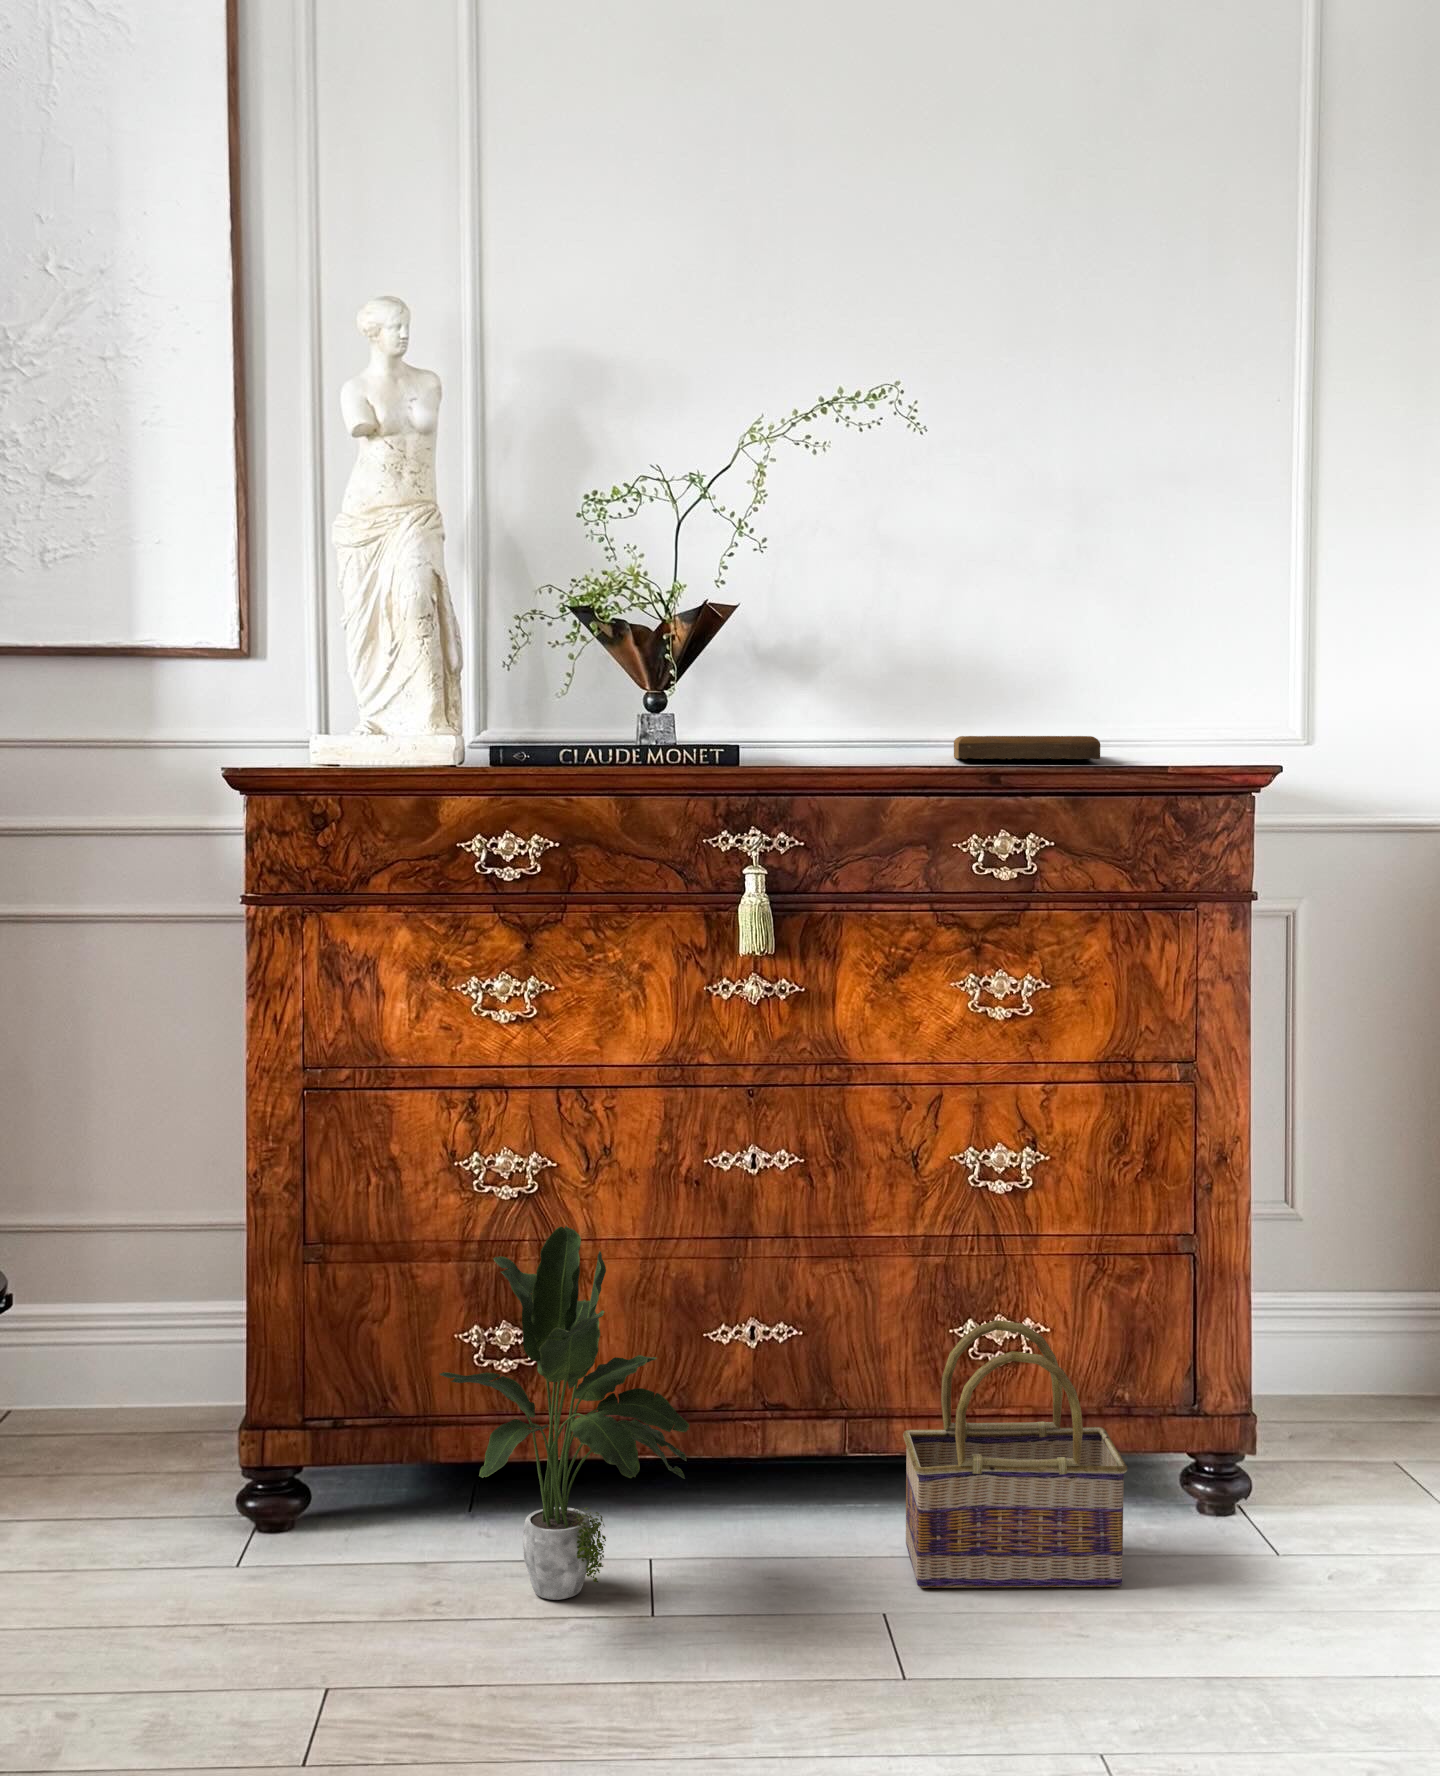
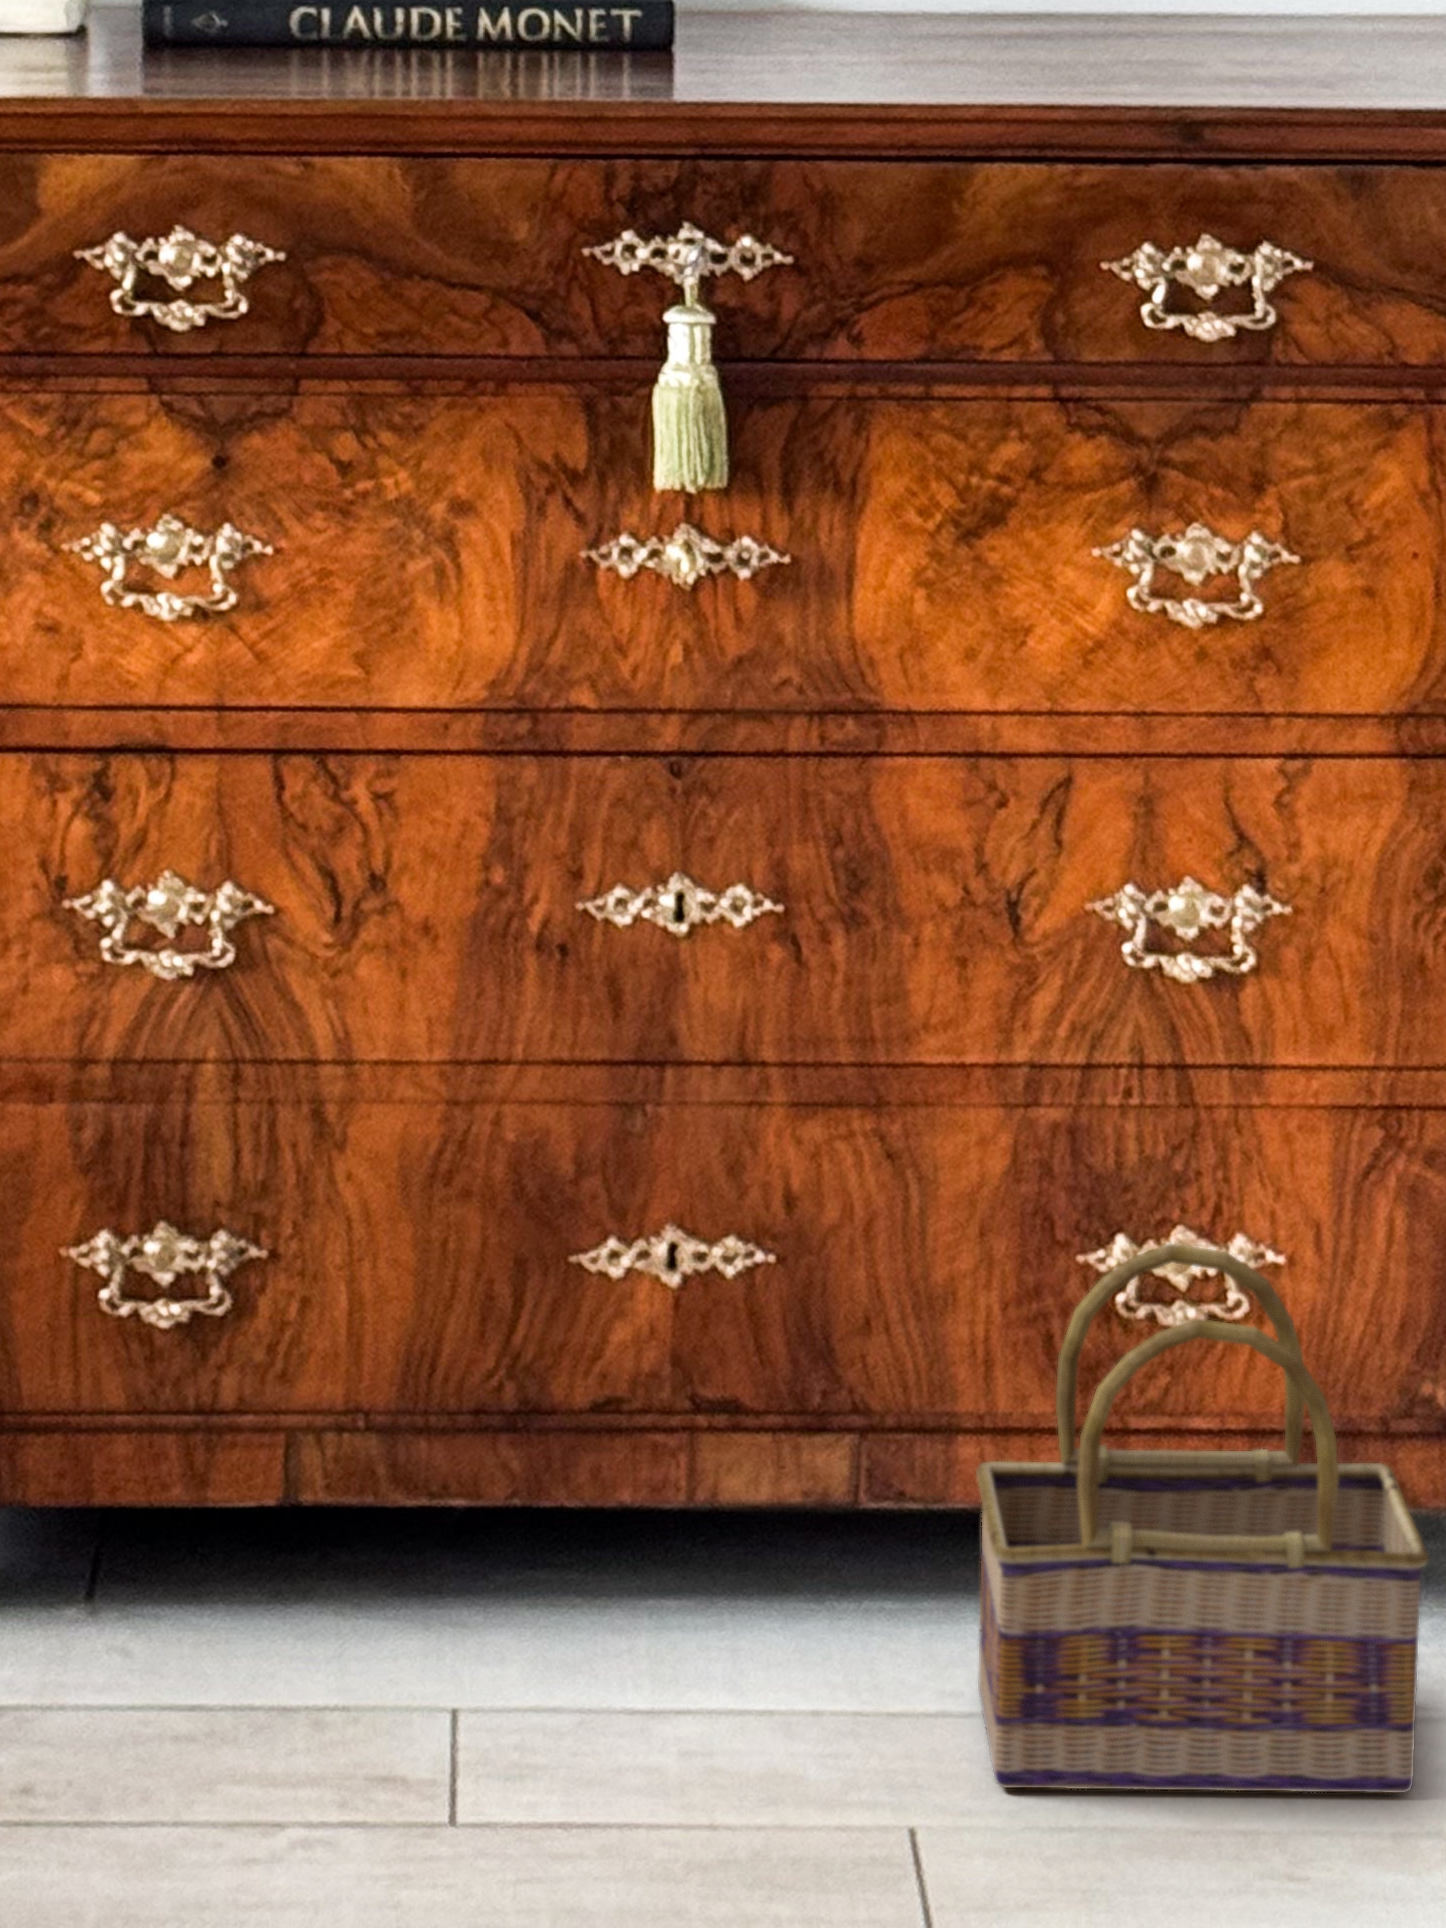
picture frame: present [954,736,1100,759] -> none [1117,11,1414,92]
potted plant: present [439,1226,689,1600] -> none [29,1046,537,1798]

